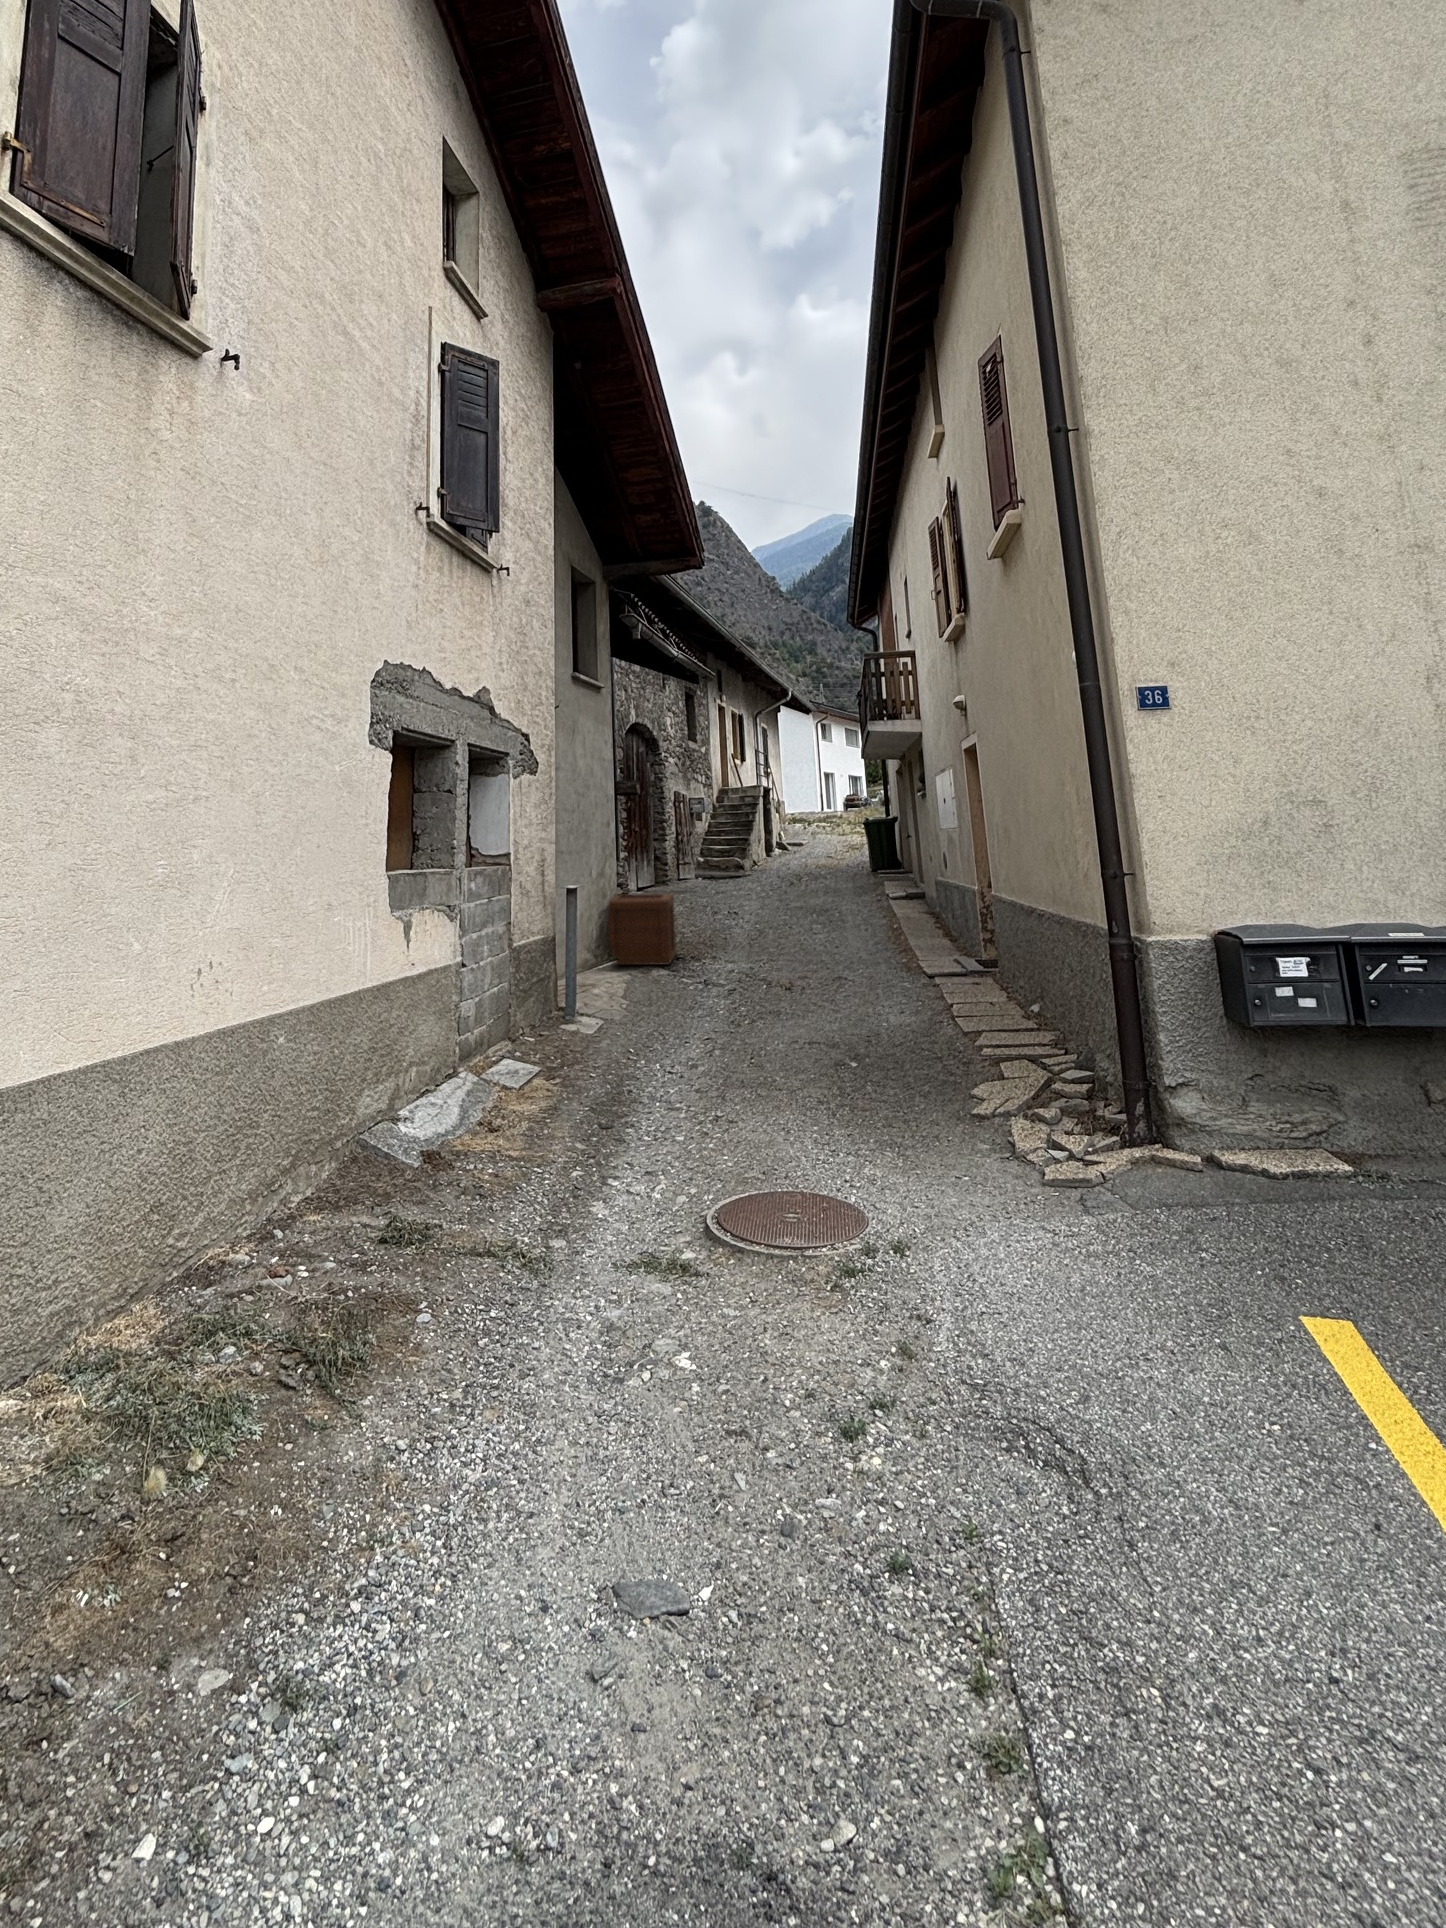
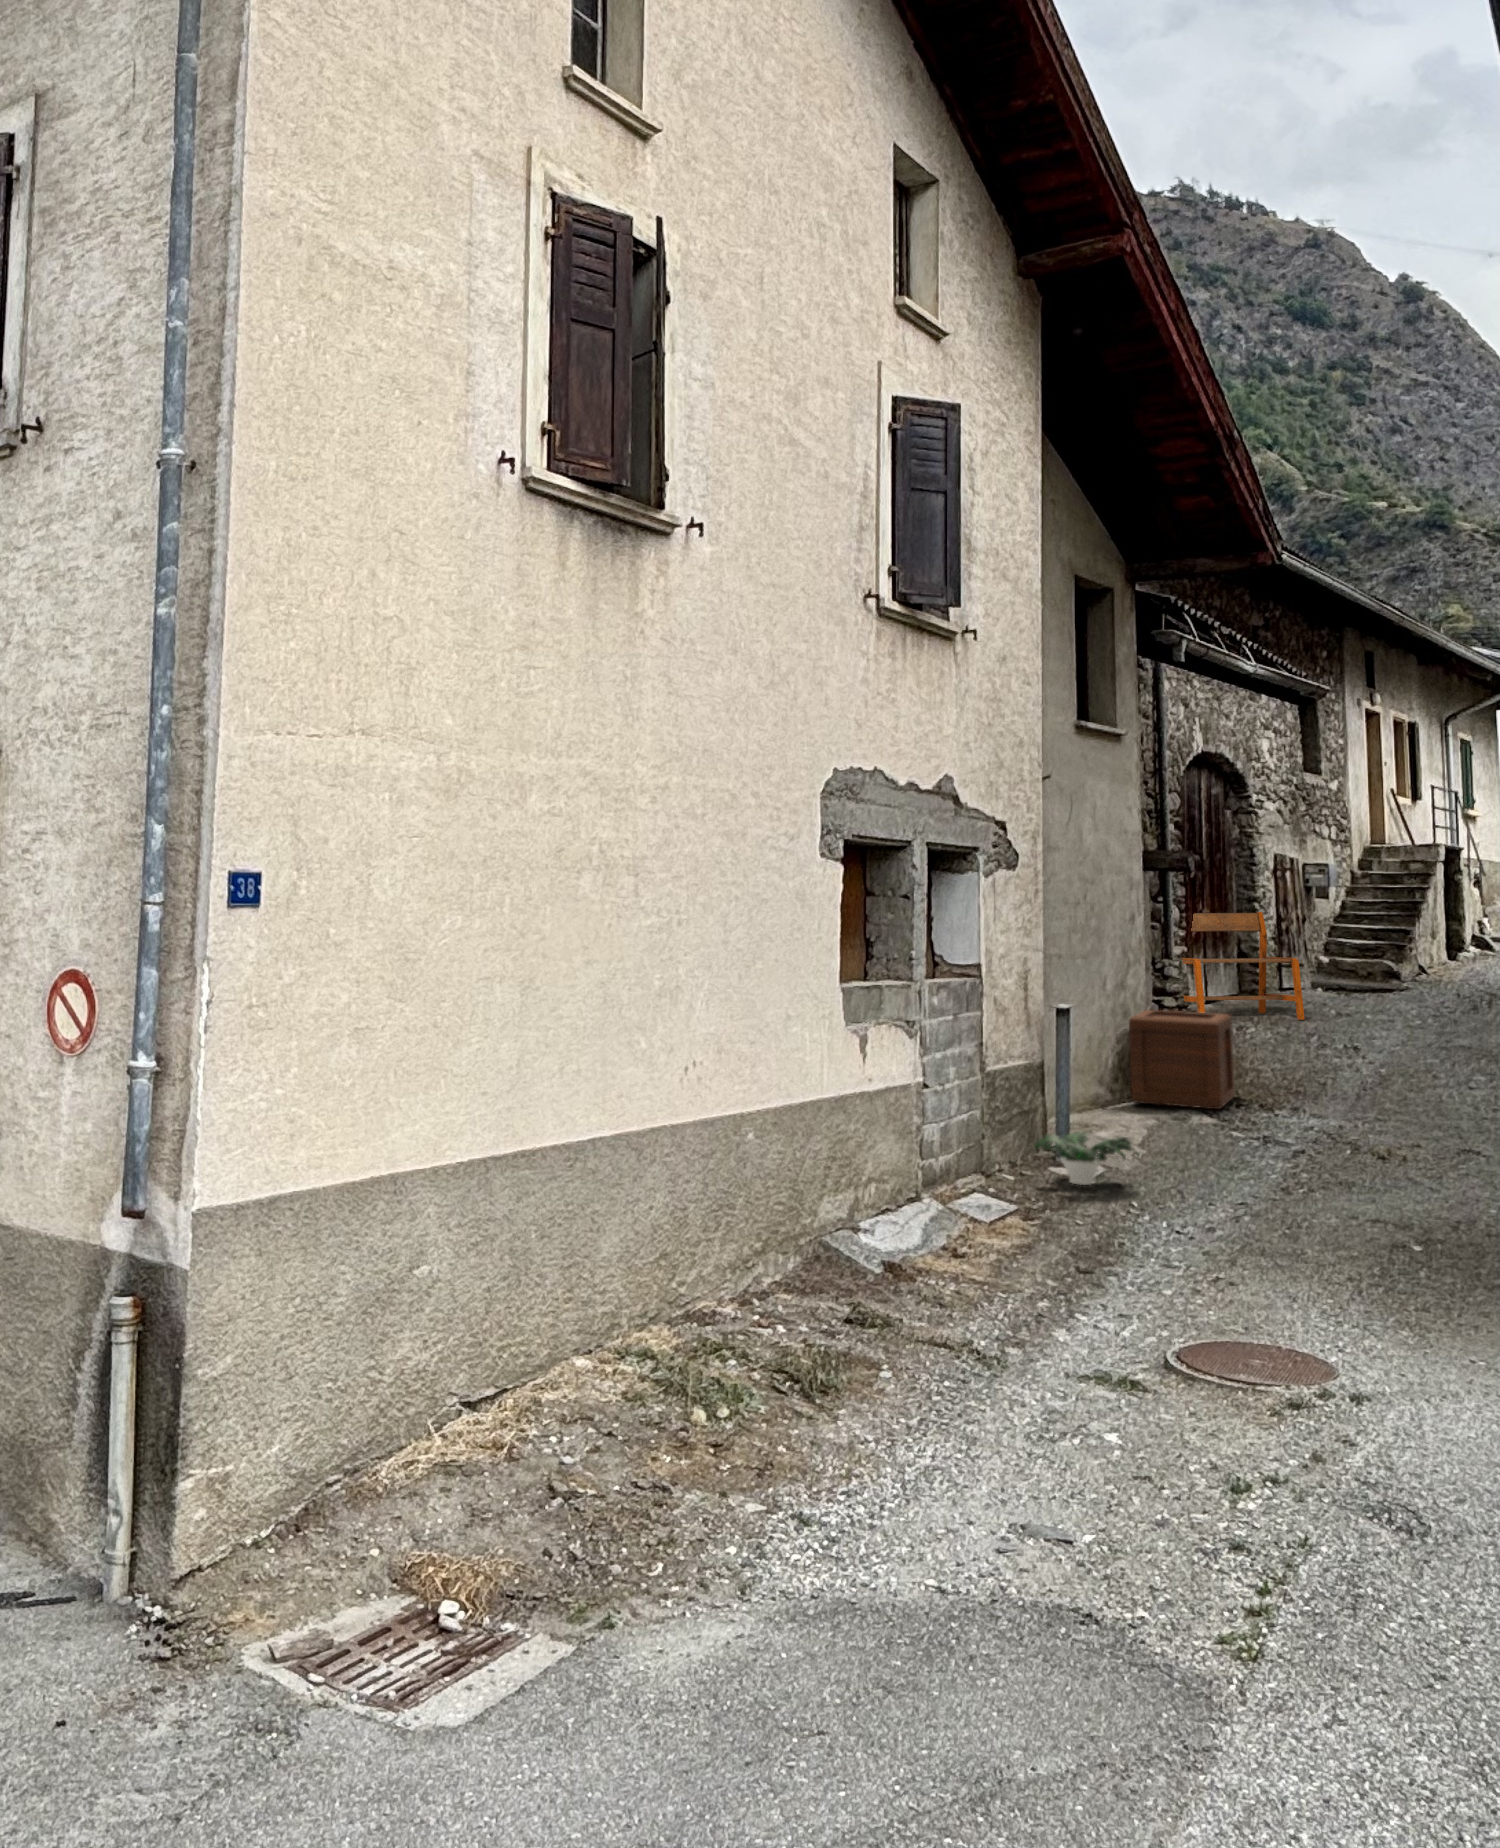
bench: none [616,828,701,904] -> present [1182,912,1305,1020]
potted plant: none [547,993,632,1039] -> present [1035,1131,1139,1185]

